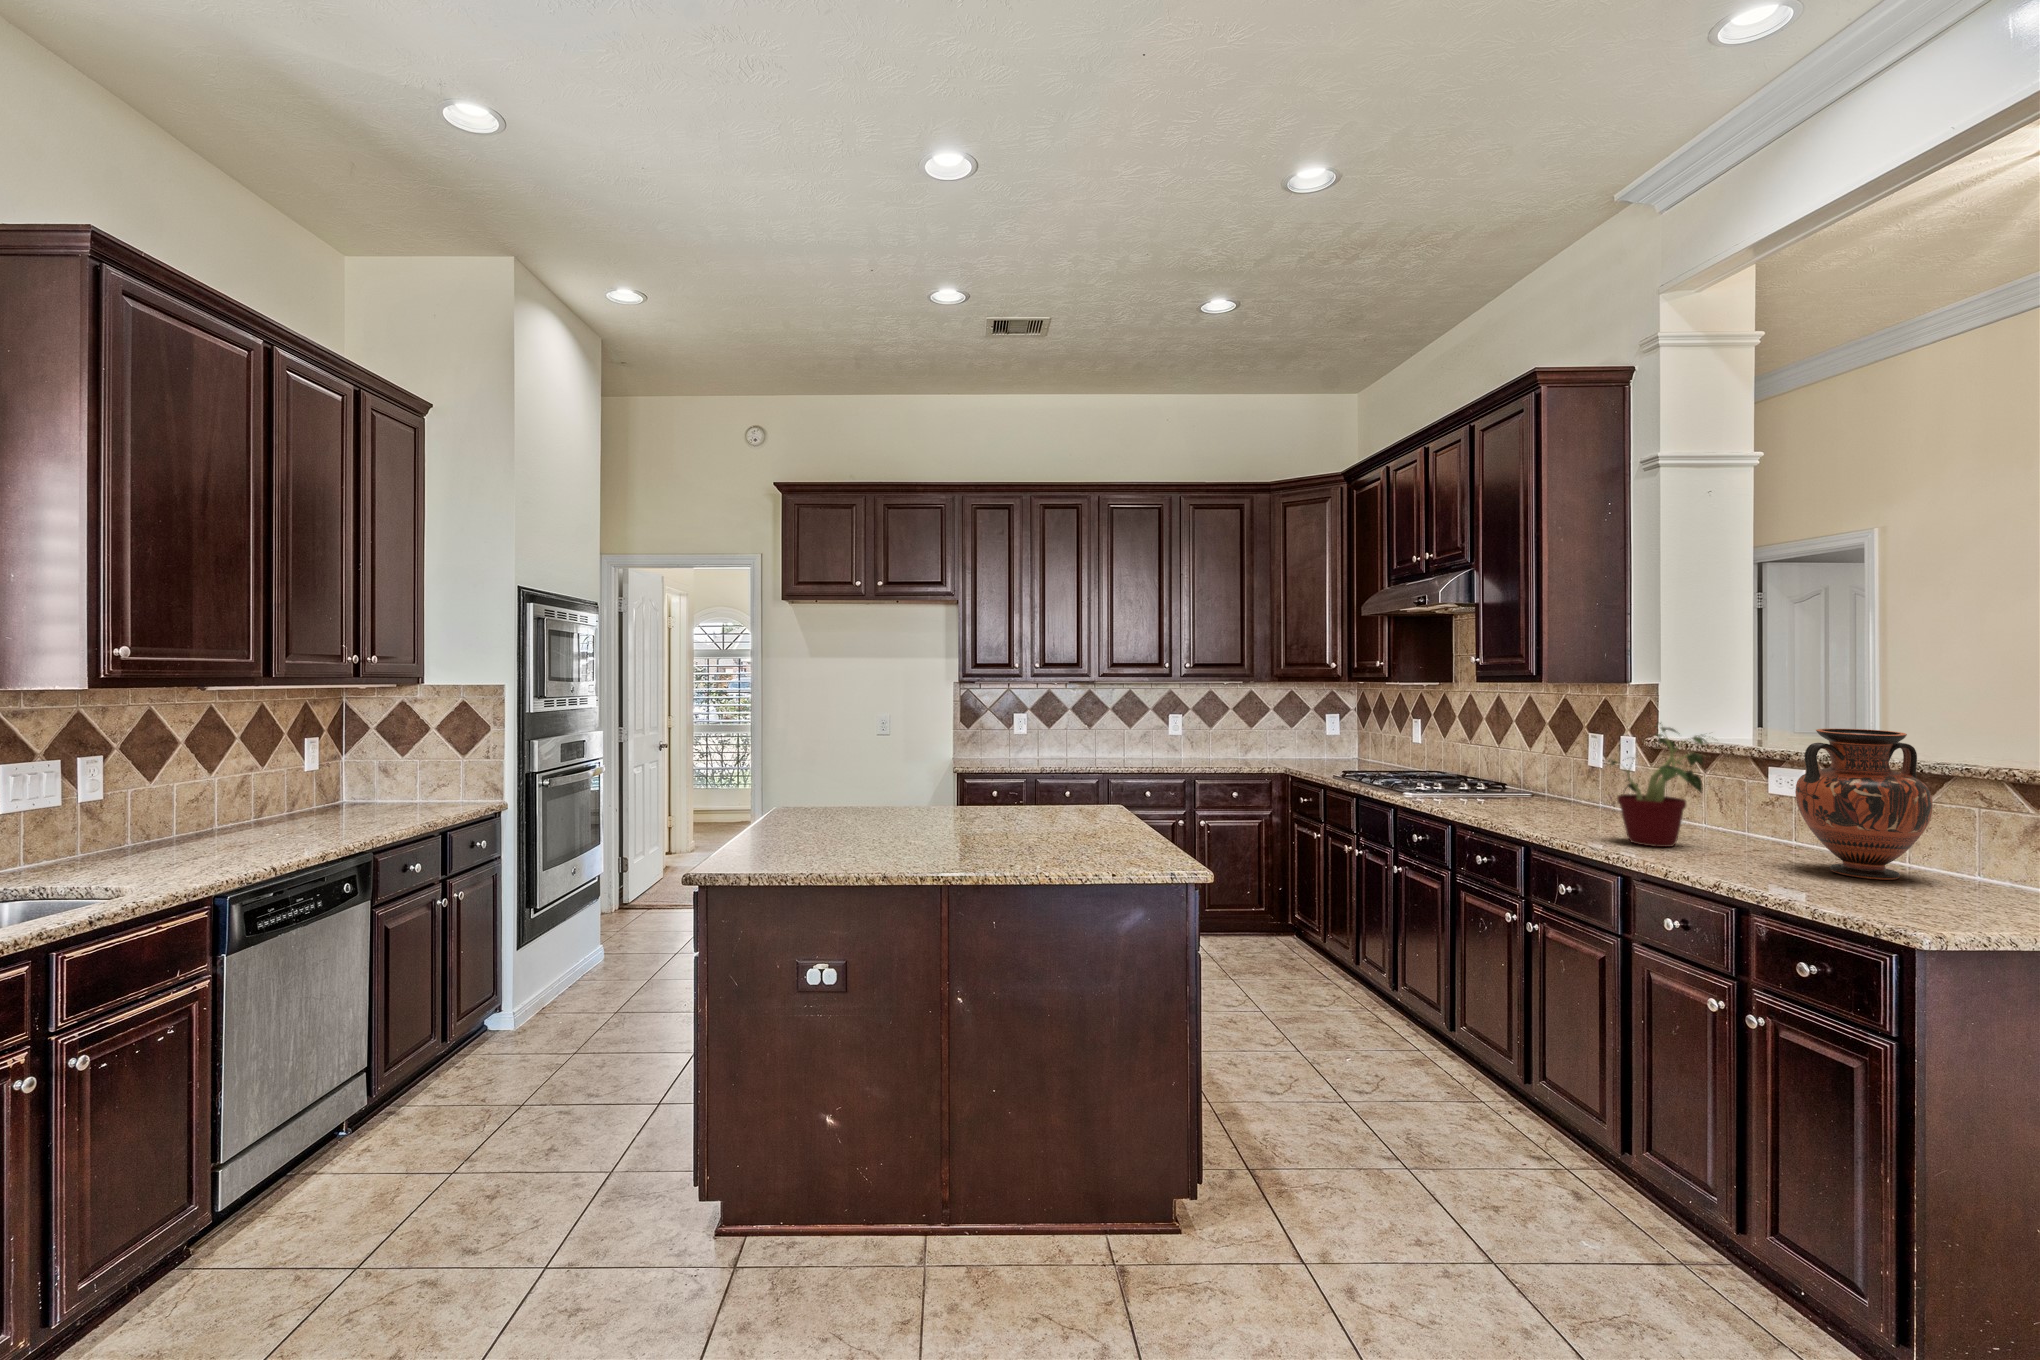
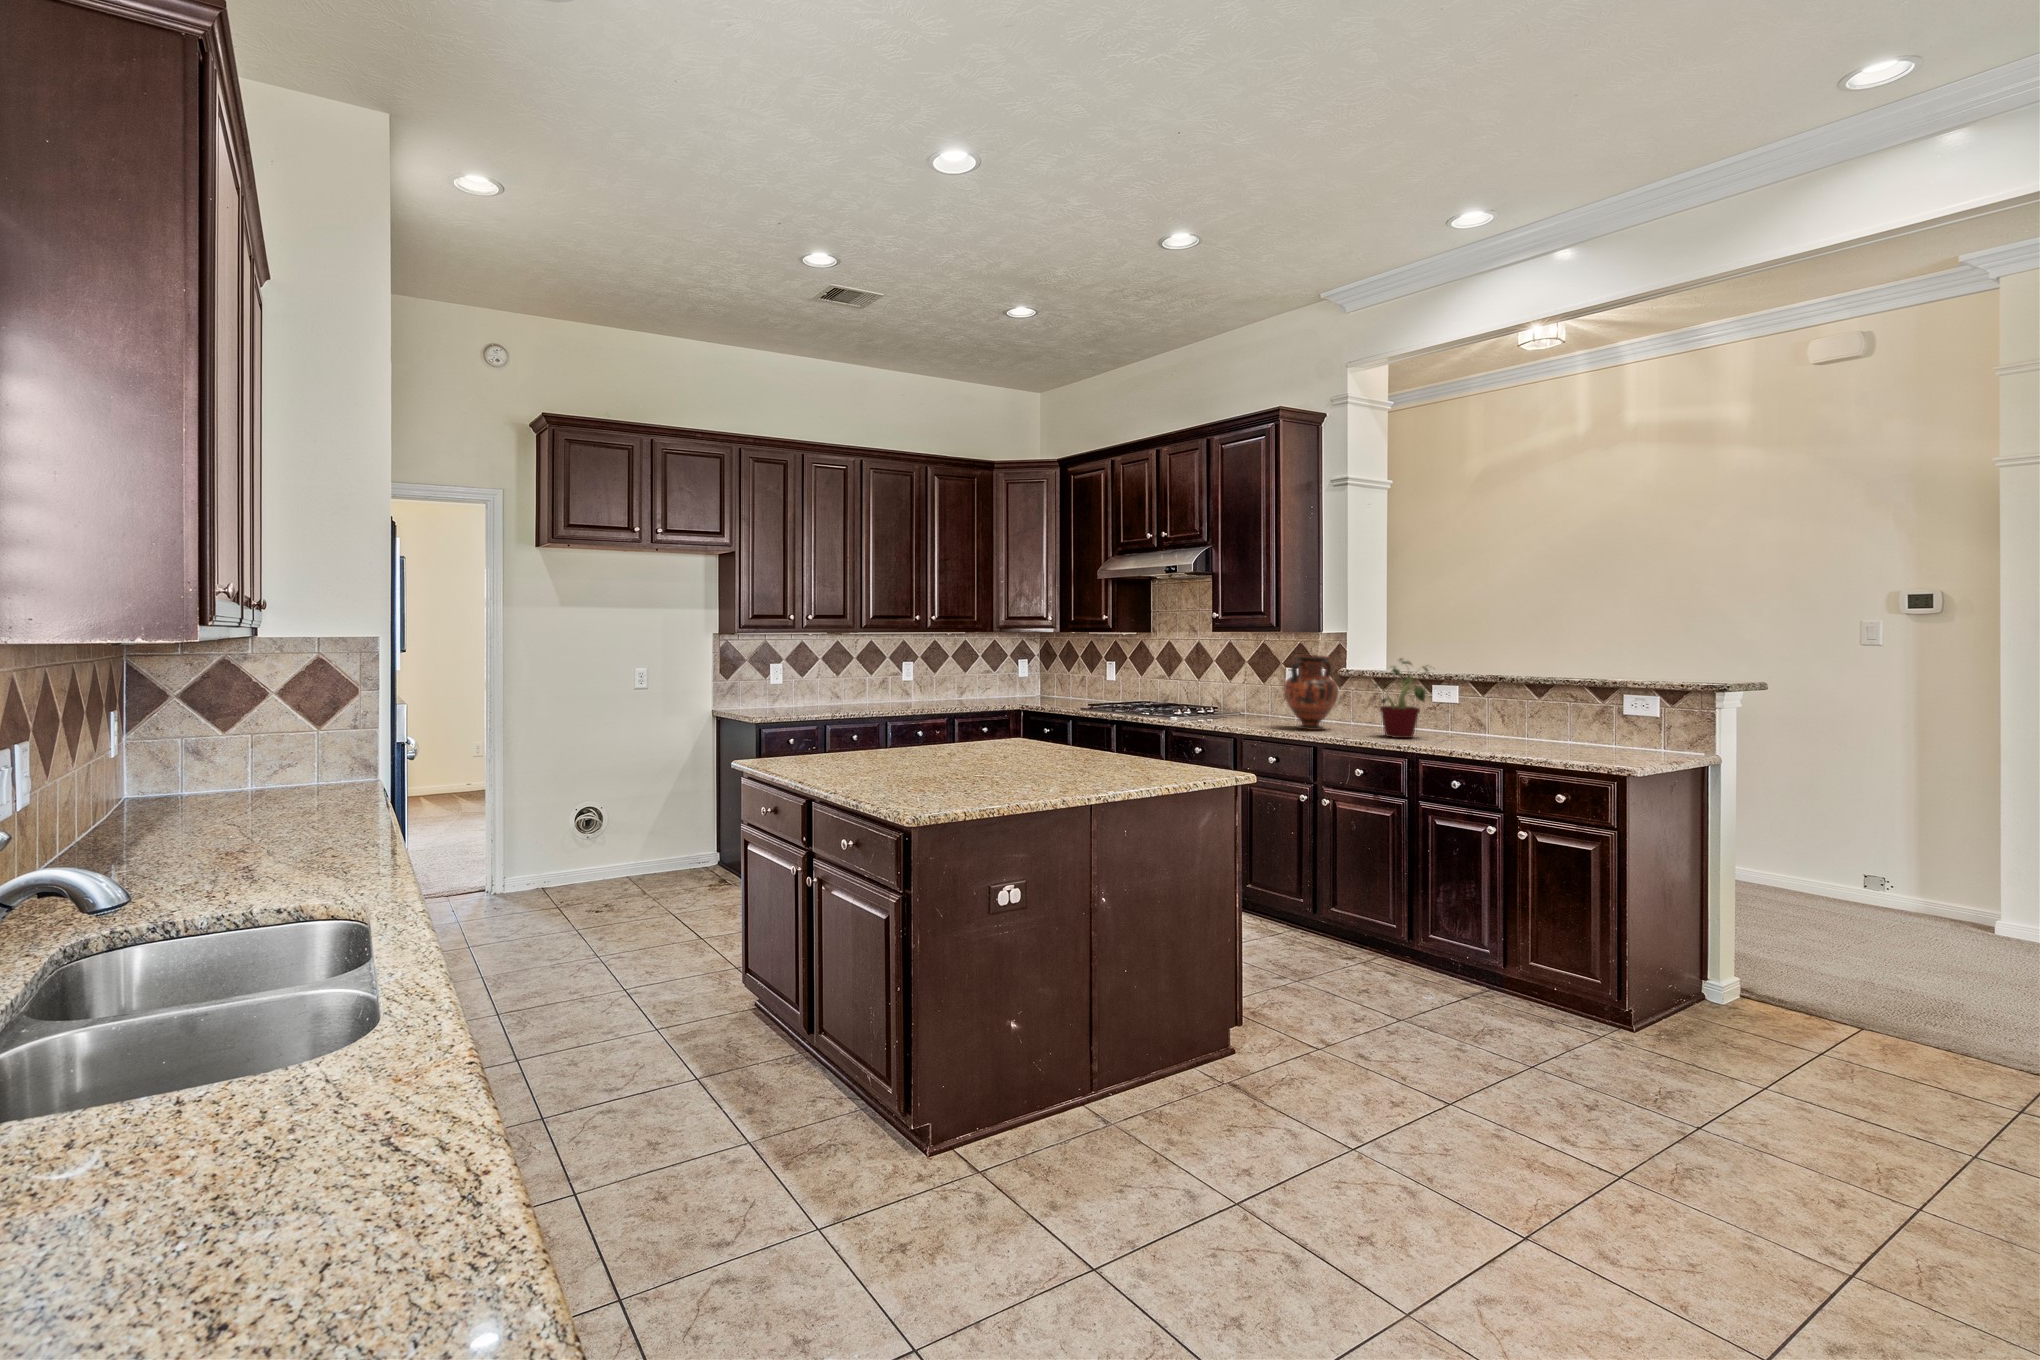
vase: present [1795,729,1933,880] -> present [1284,655,1338,730]

